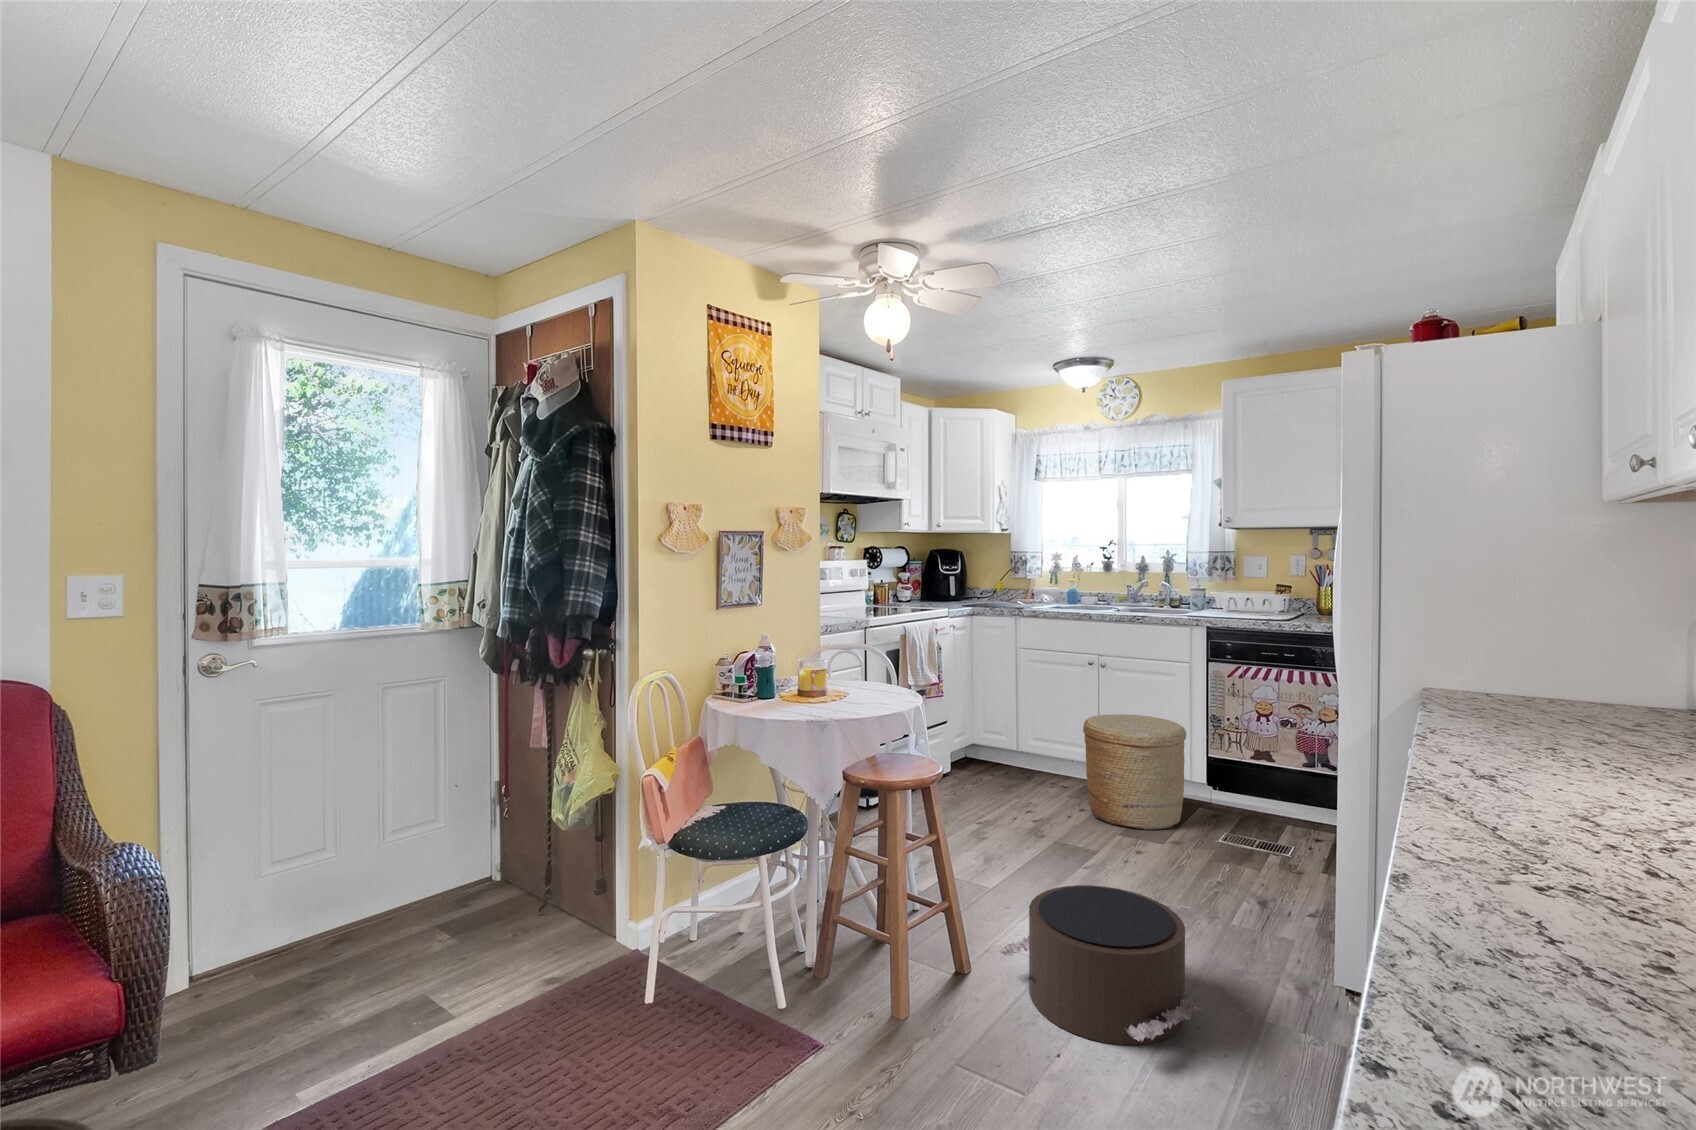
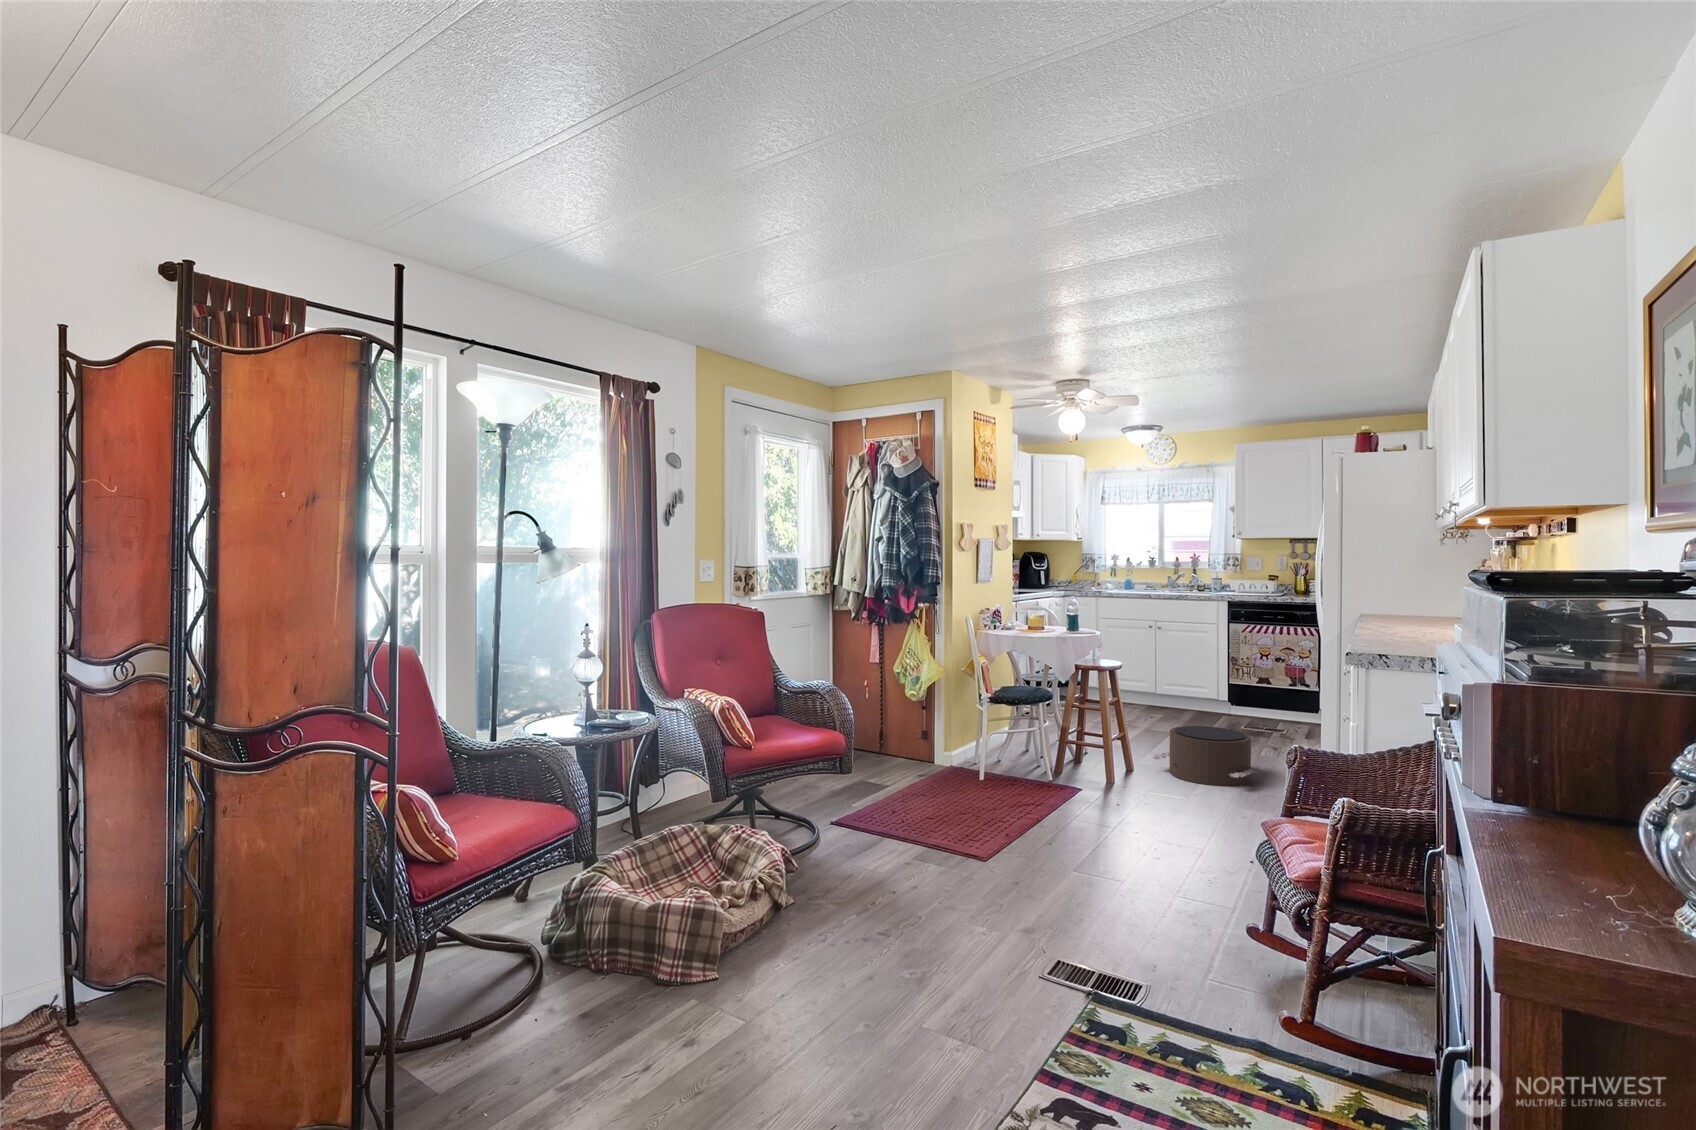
woven basket: present [1083,714,1186,830] -> none [1154,658,1220,724]

